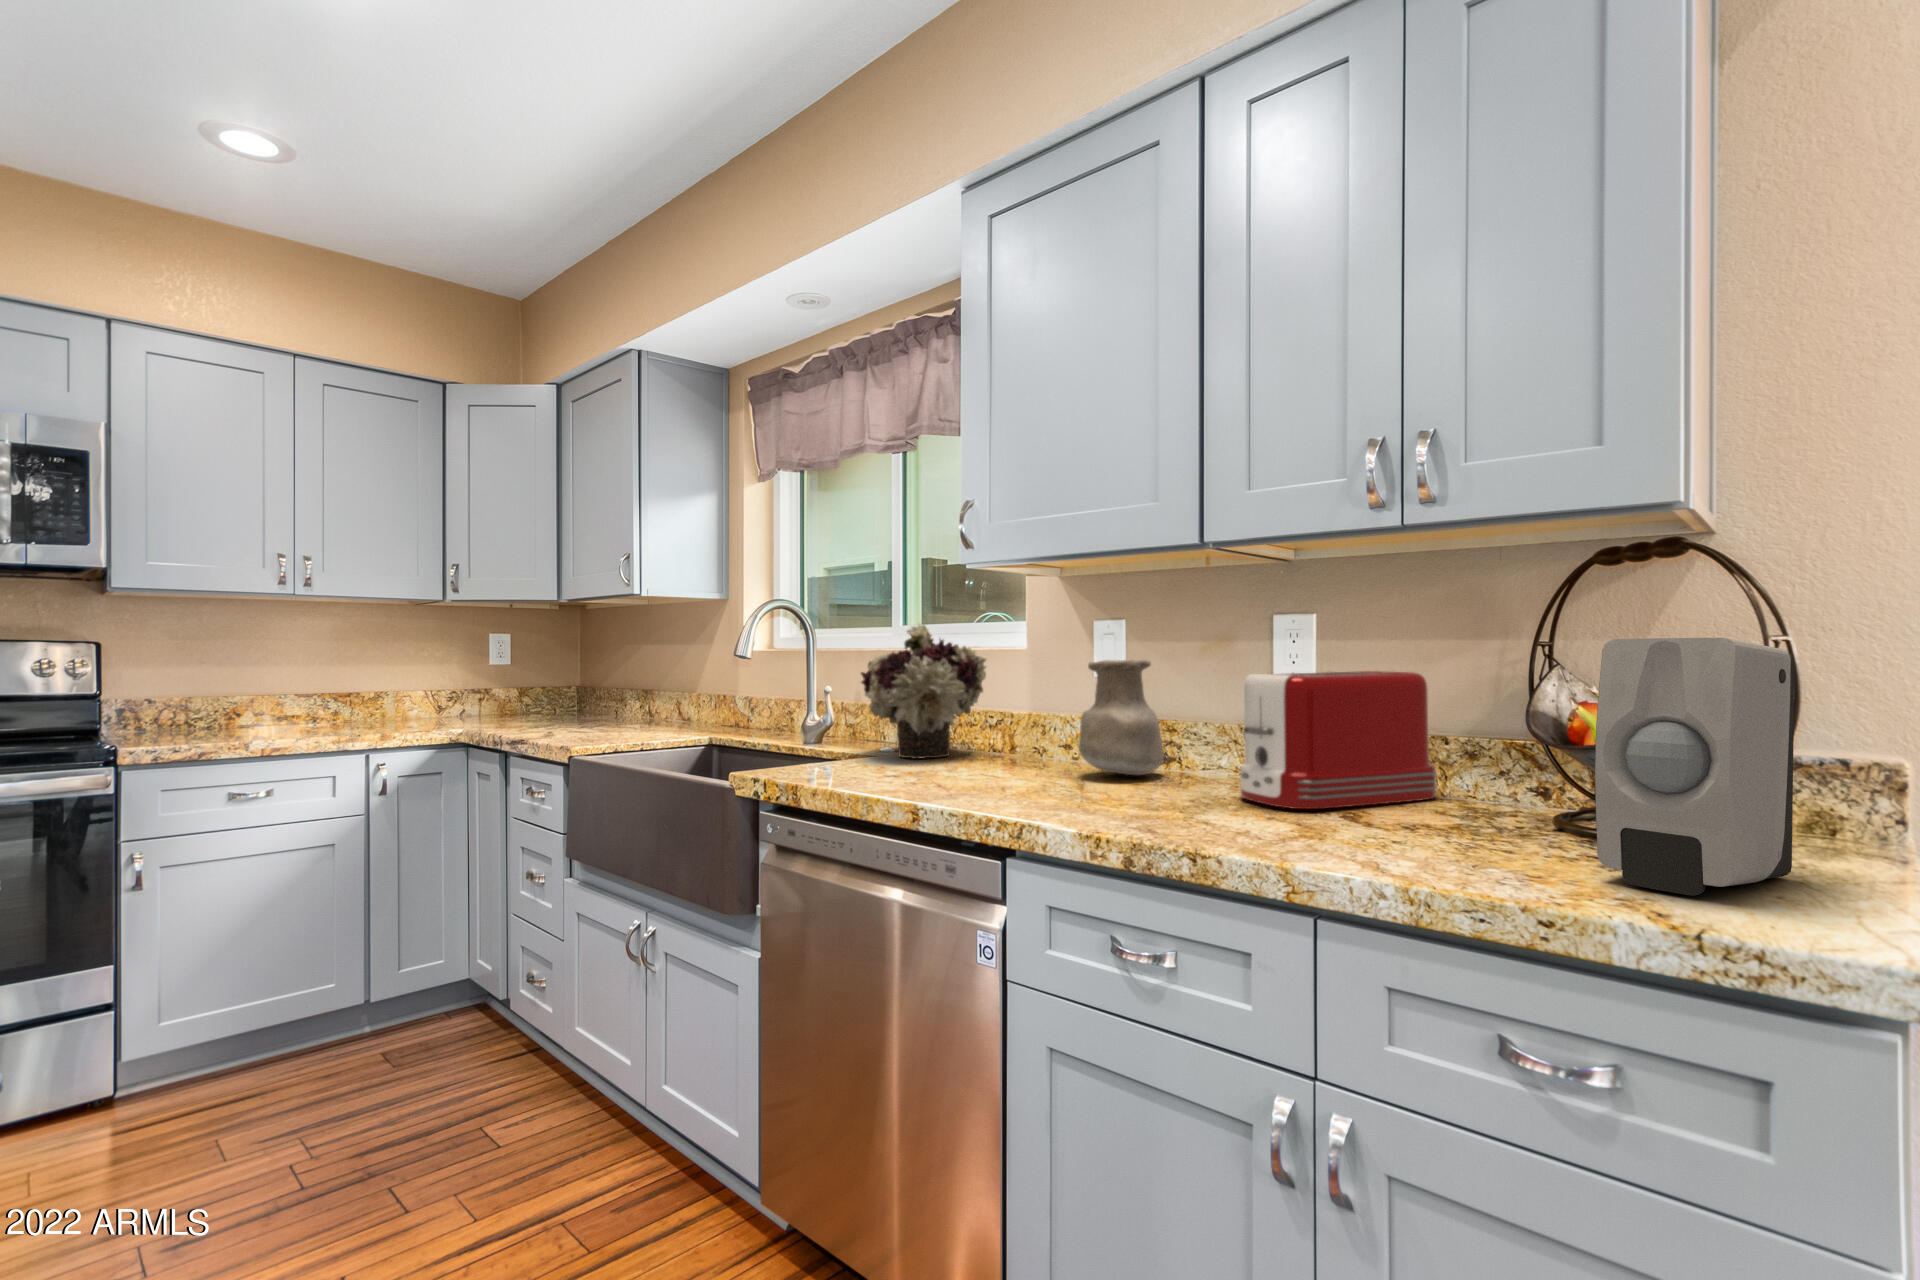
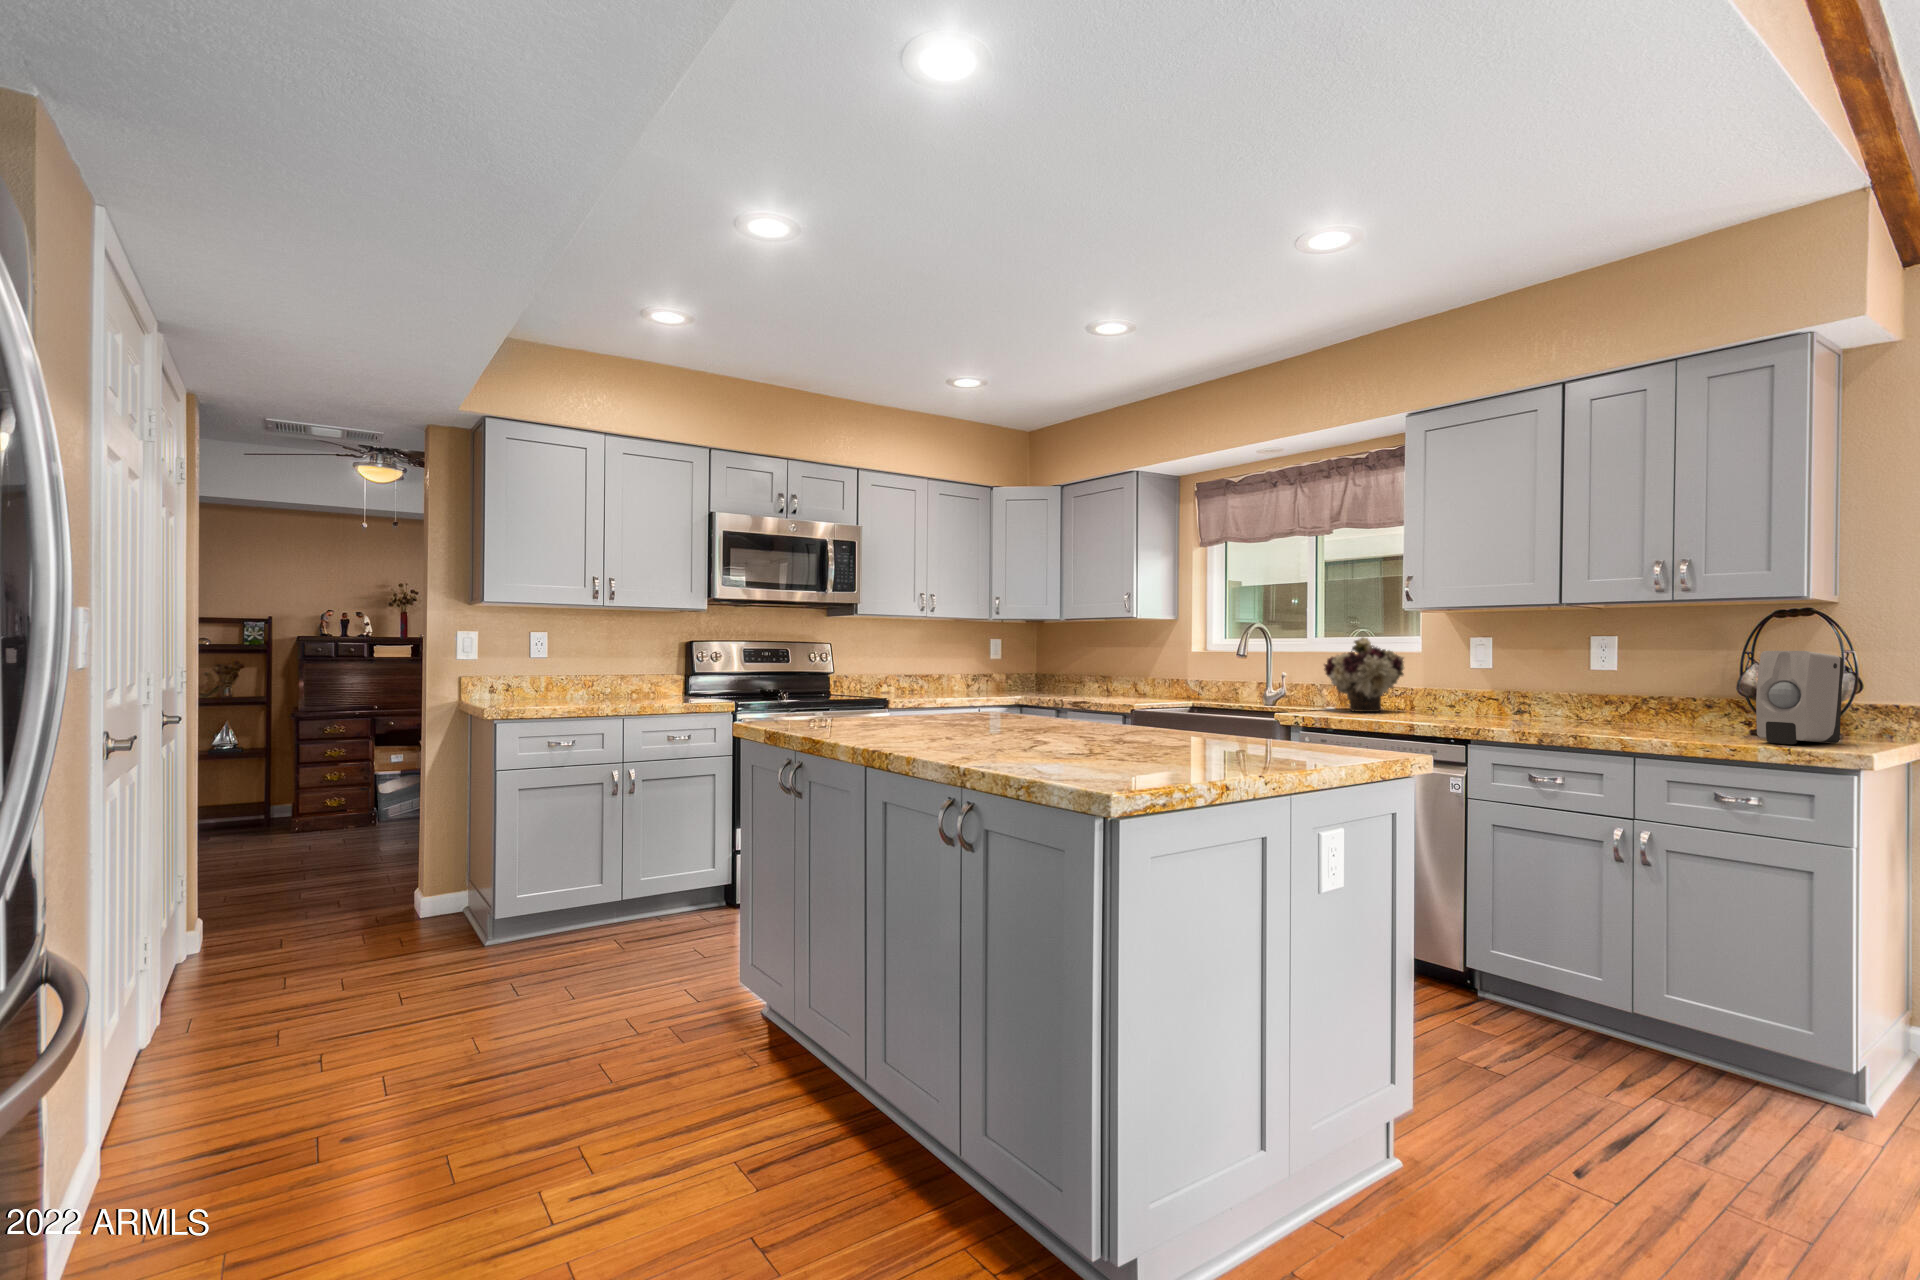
vase: present [1079,659,1164,776] -> none [1479,658,1529,719]
toaster: present [1240,671,1437,809] -> none [1582,665,1688,728]

